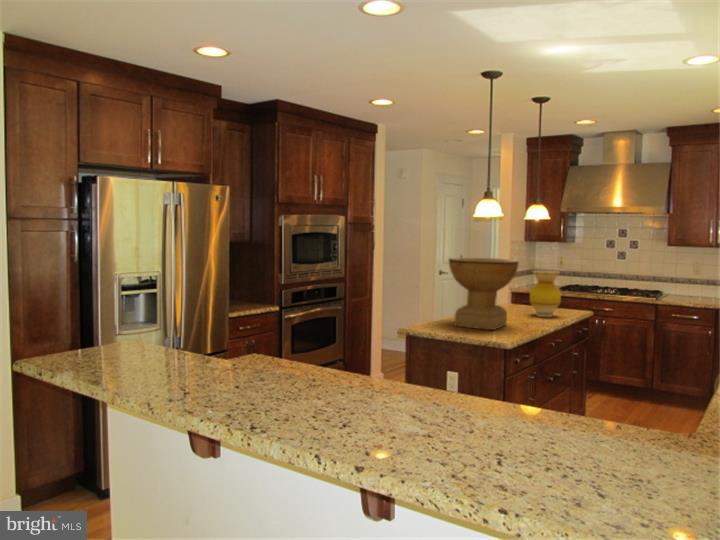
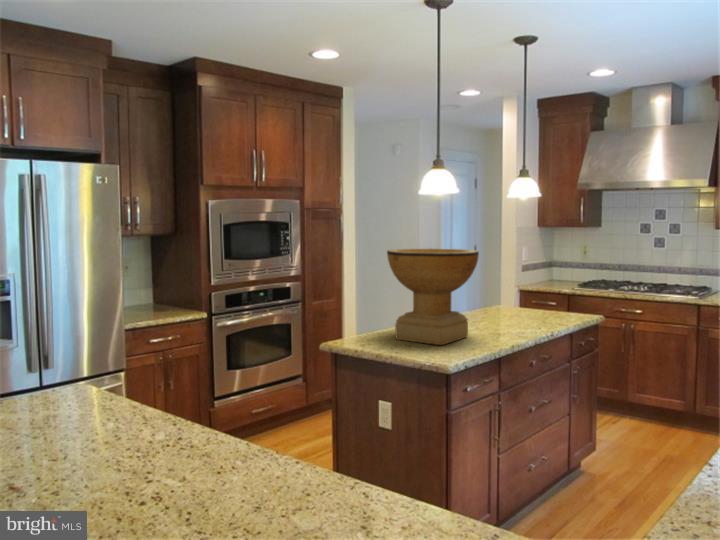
vase: present [530,271,561,317] -> none [511,264,551,325]

